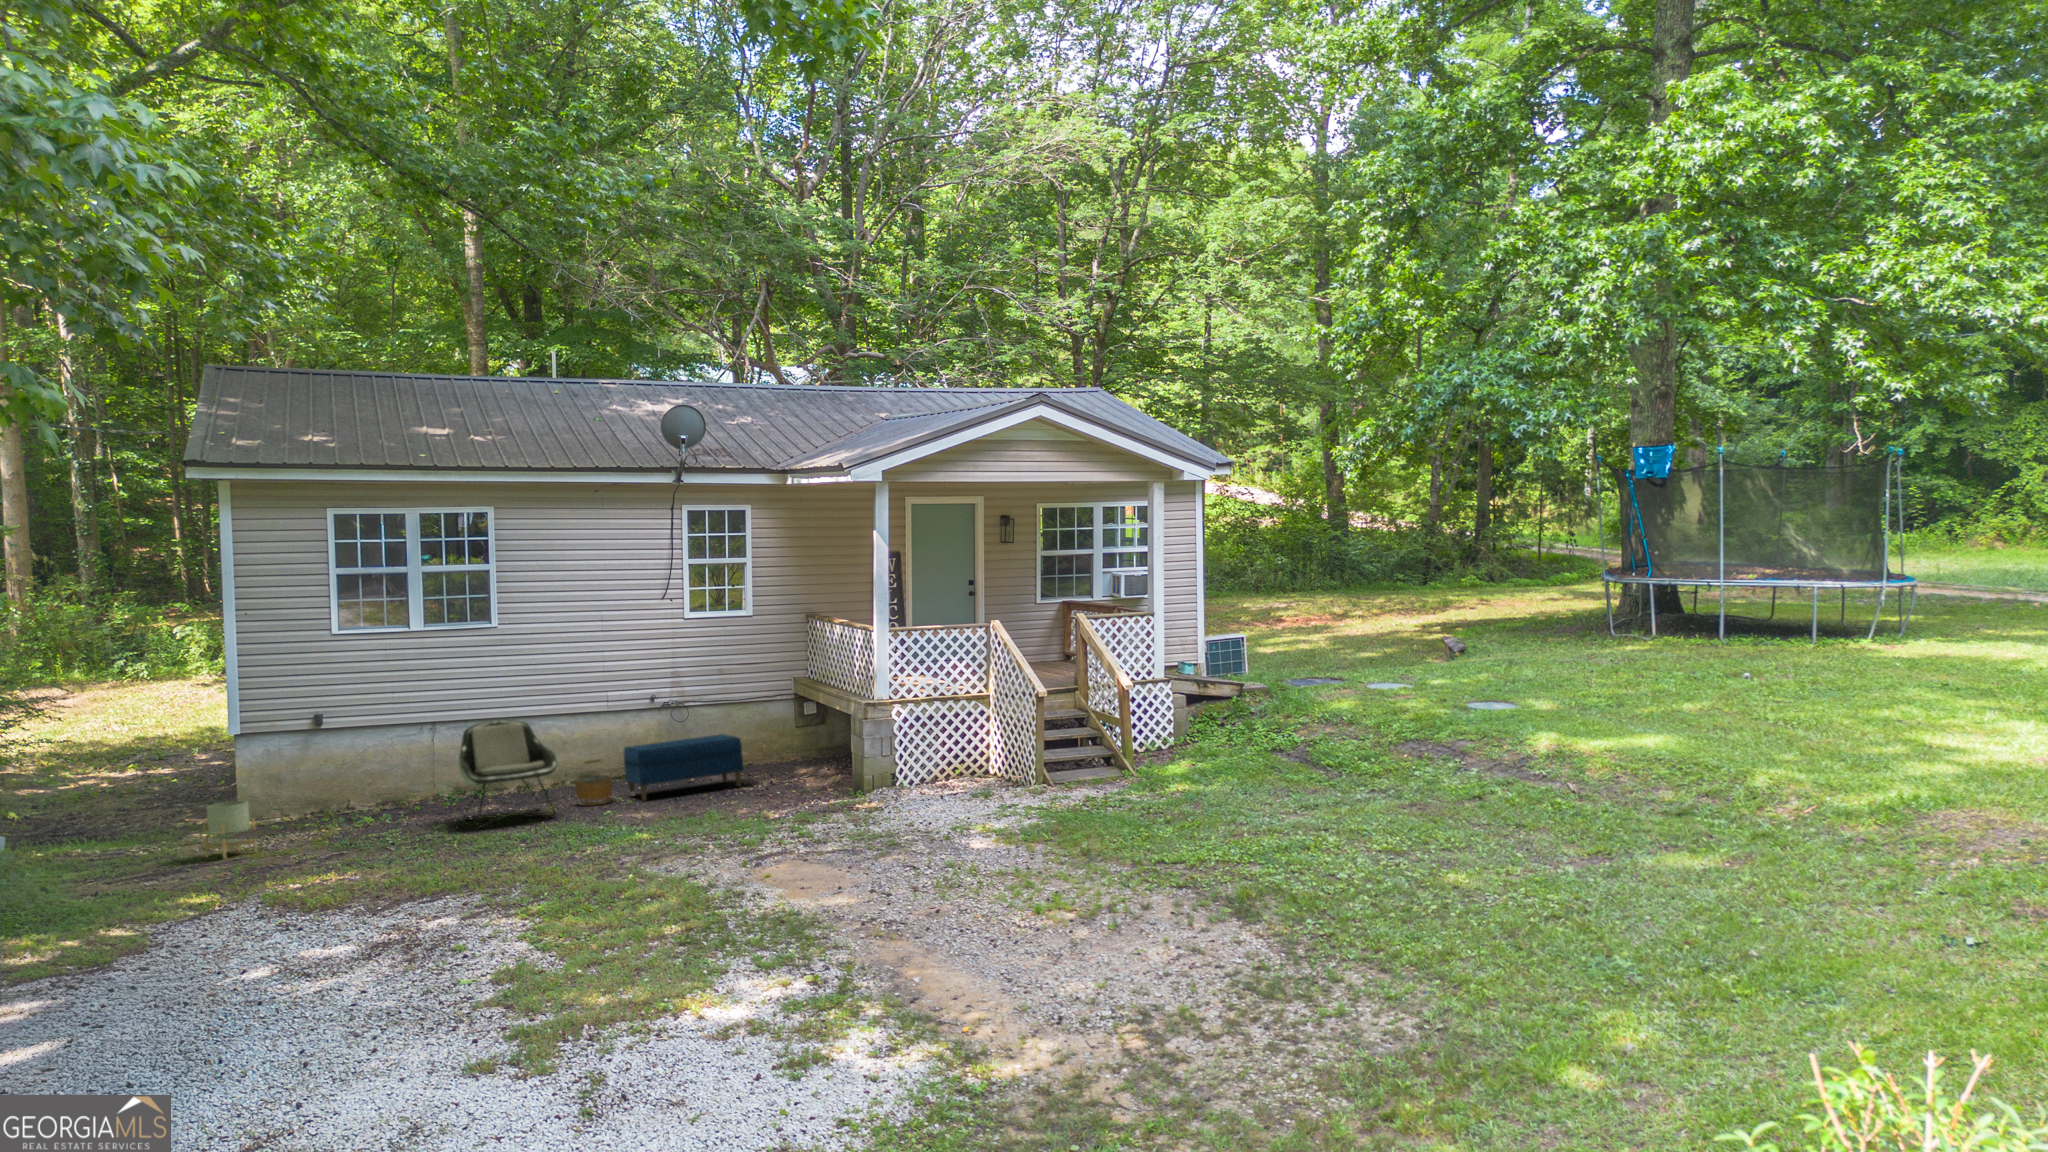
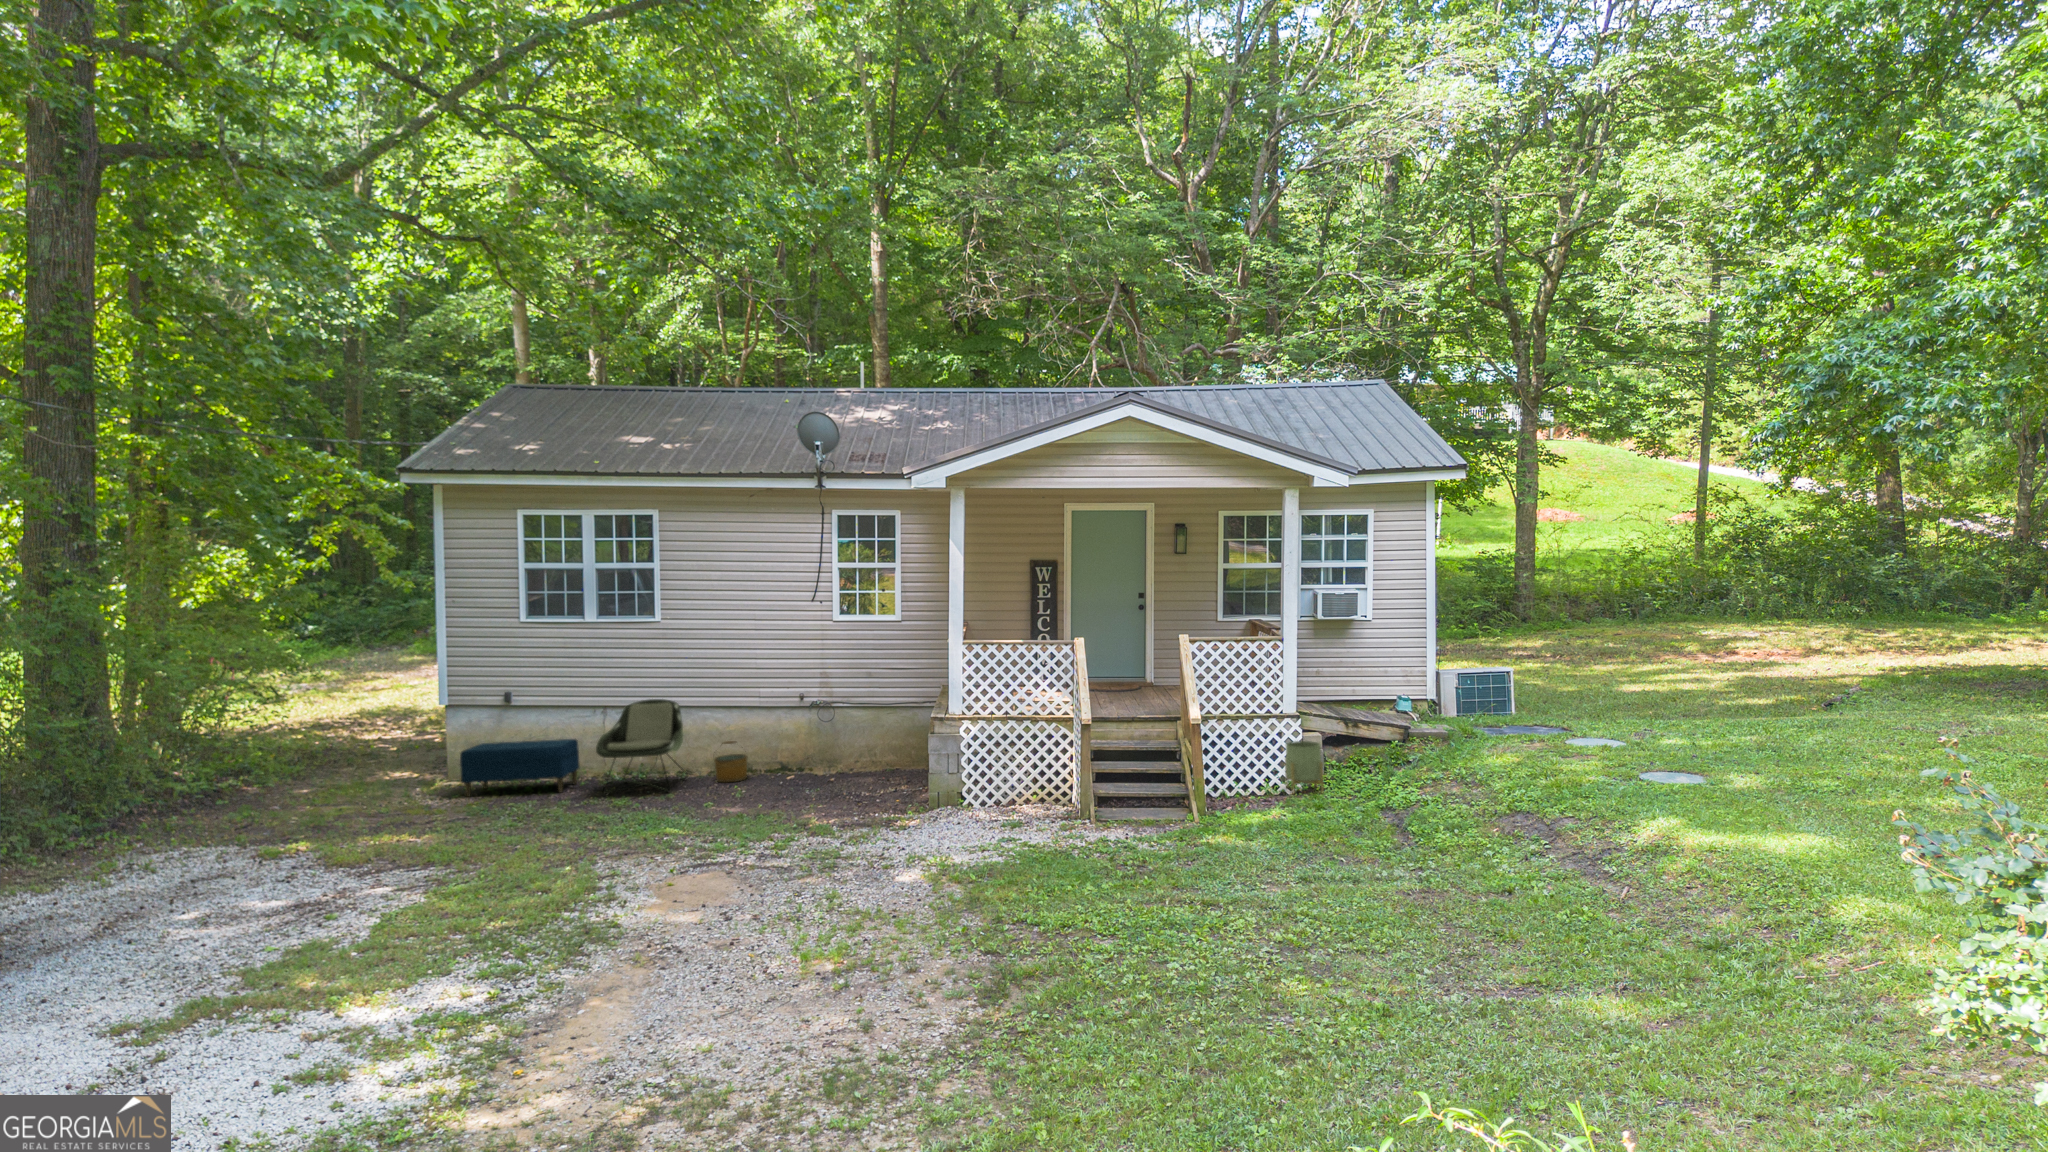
bench: present [624,734,743,801] -> present [460,739,579,797]
planter: present [203,801,257,859] -> present [1285,741,1324,794]

